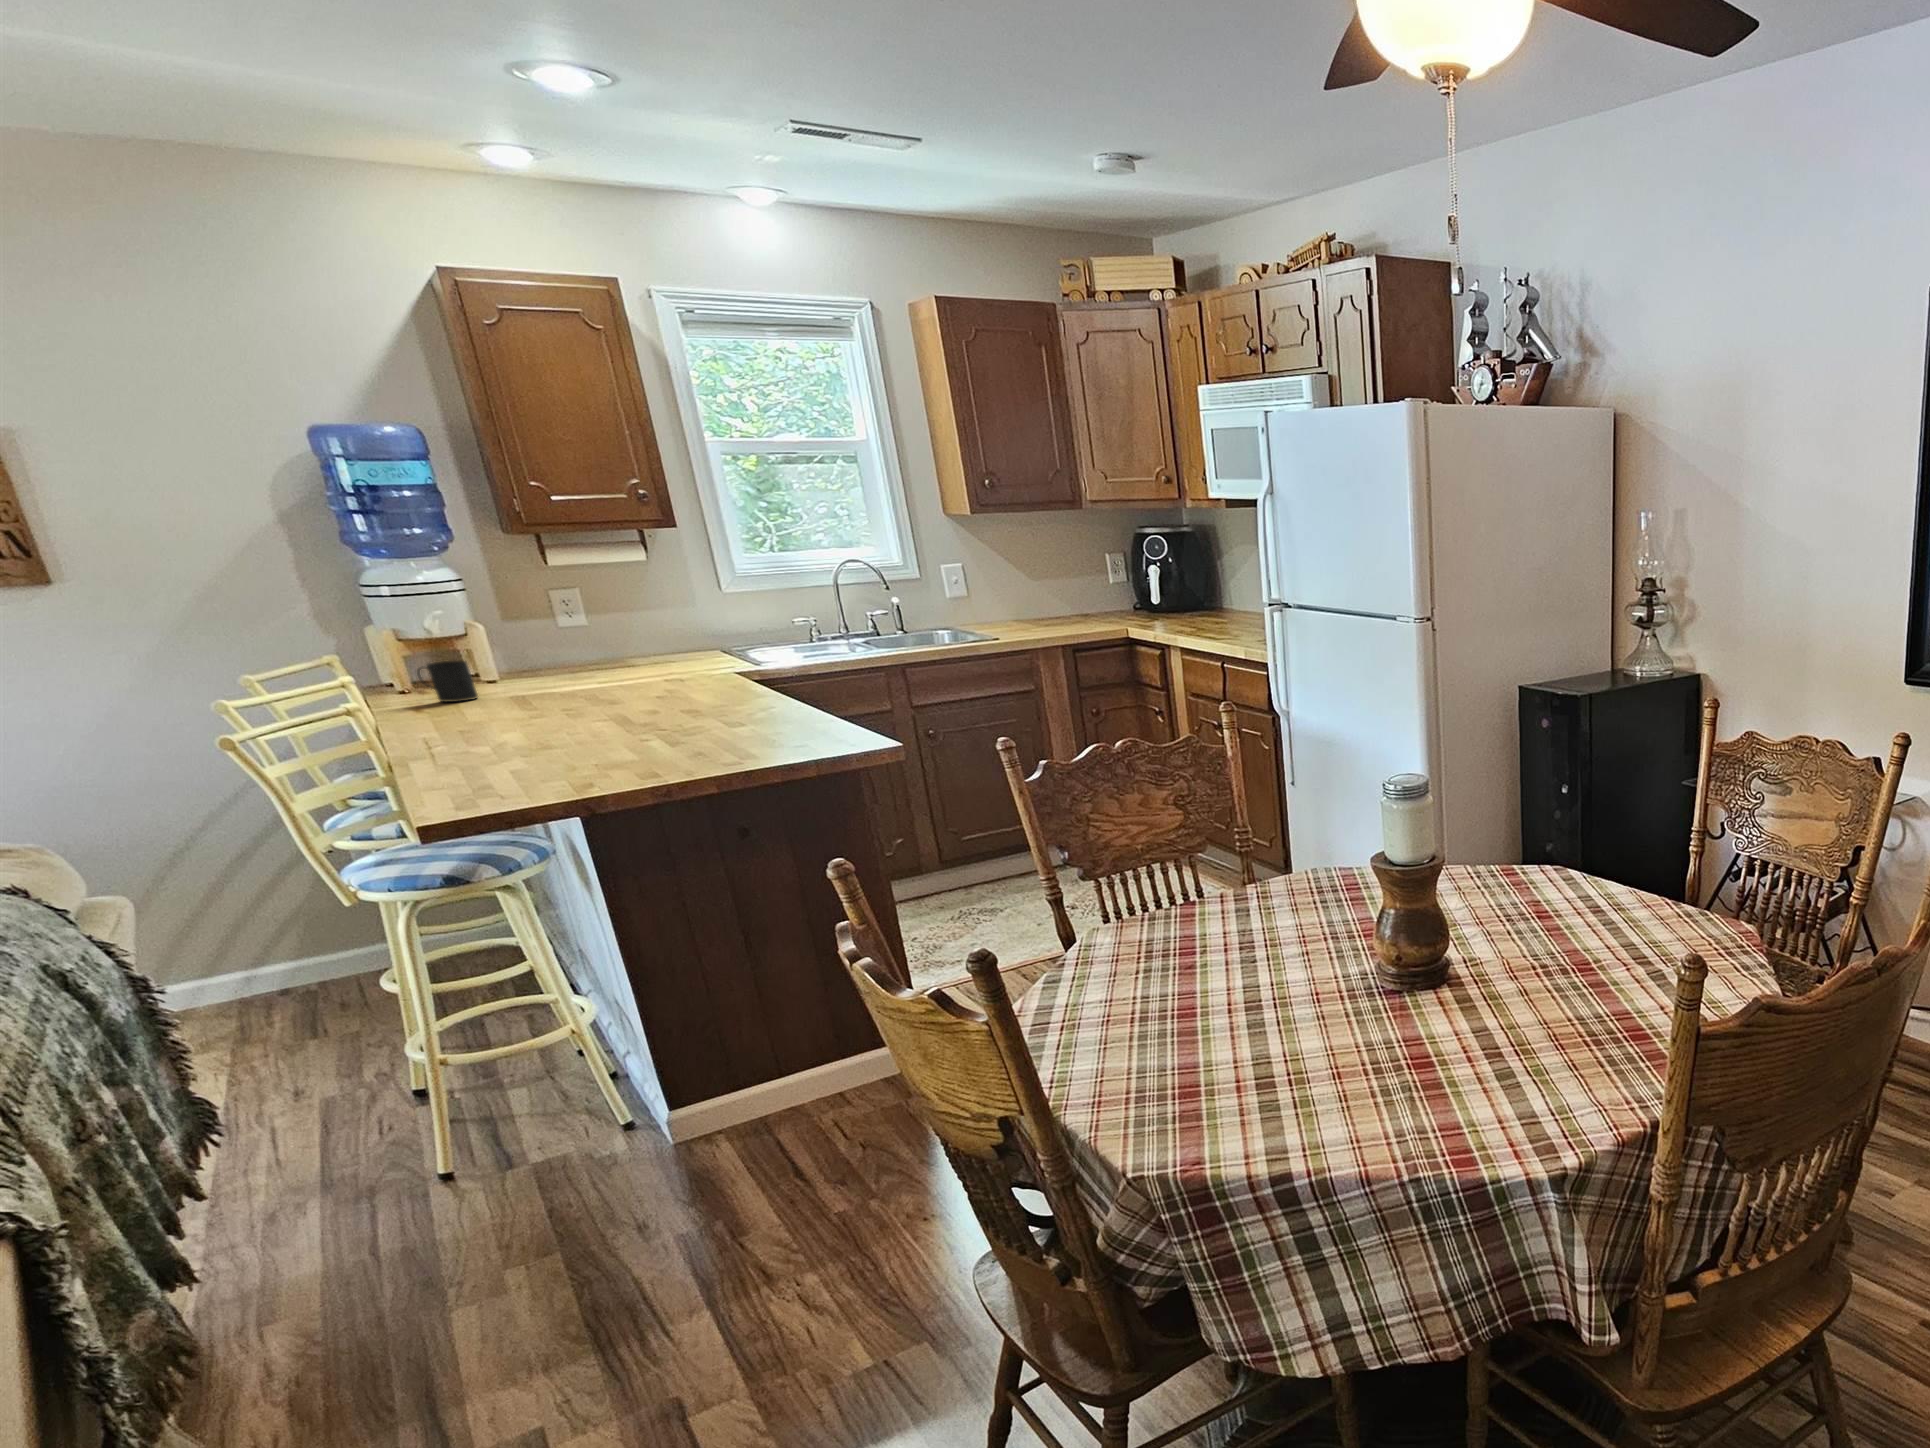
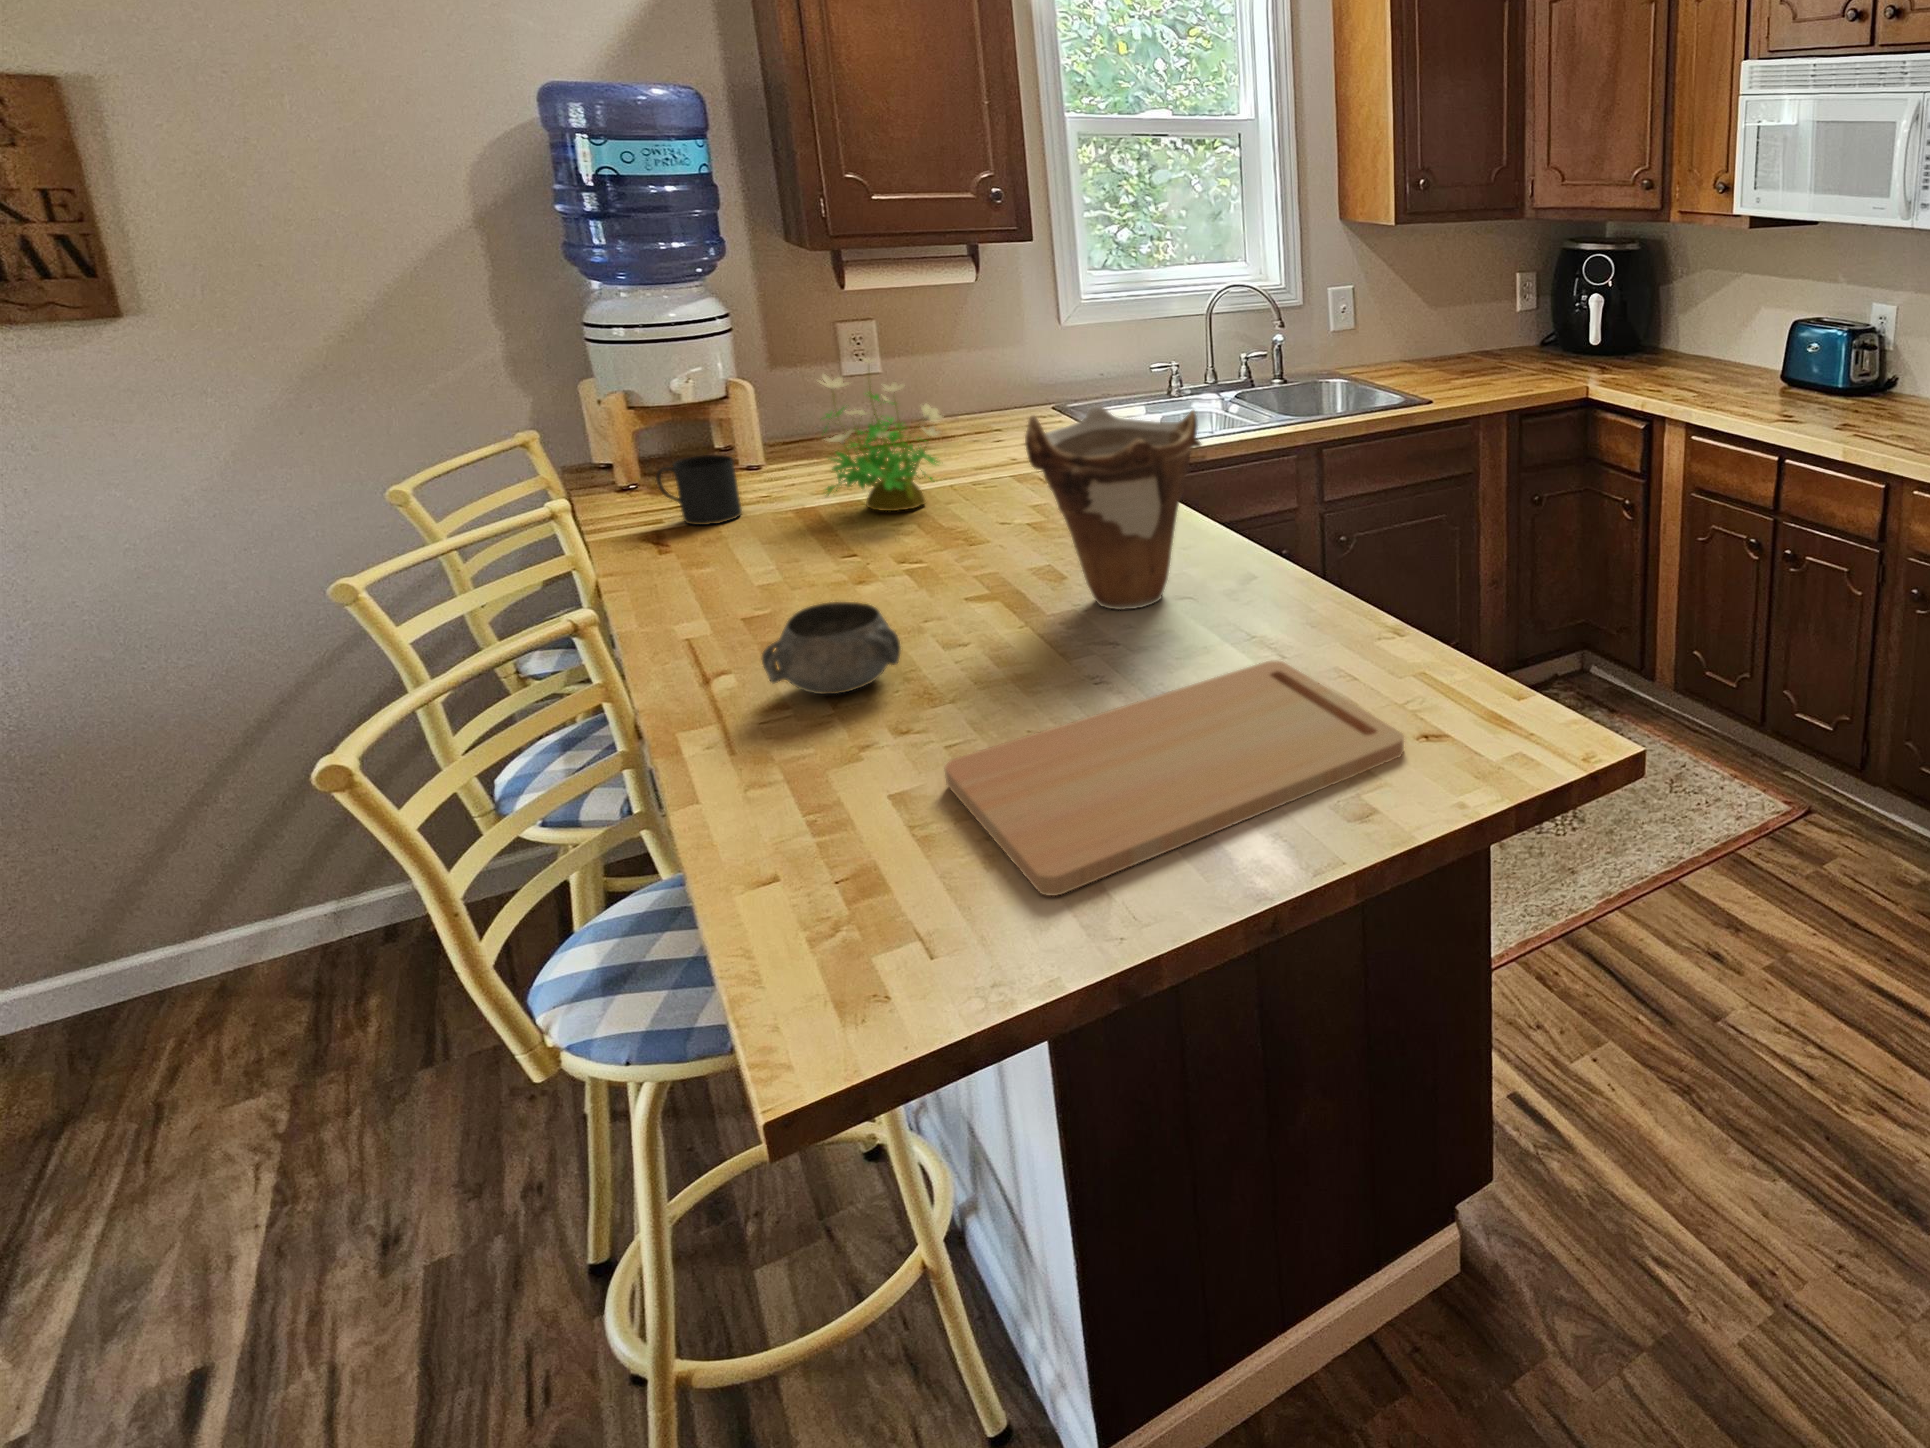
potted plant: none [514,594,608,692] -> present [820,359,942,511]
vase: none [612,601,729,715] -> present [1025,406,1201,610]
decorative bowl: none [464,697,543,742] -> present [762,602,901,694]
cutting board: none [550,719,794,774] -> present [945,661,1404,896]

